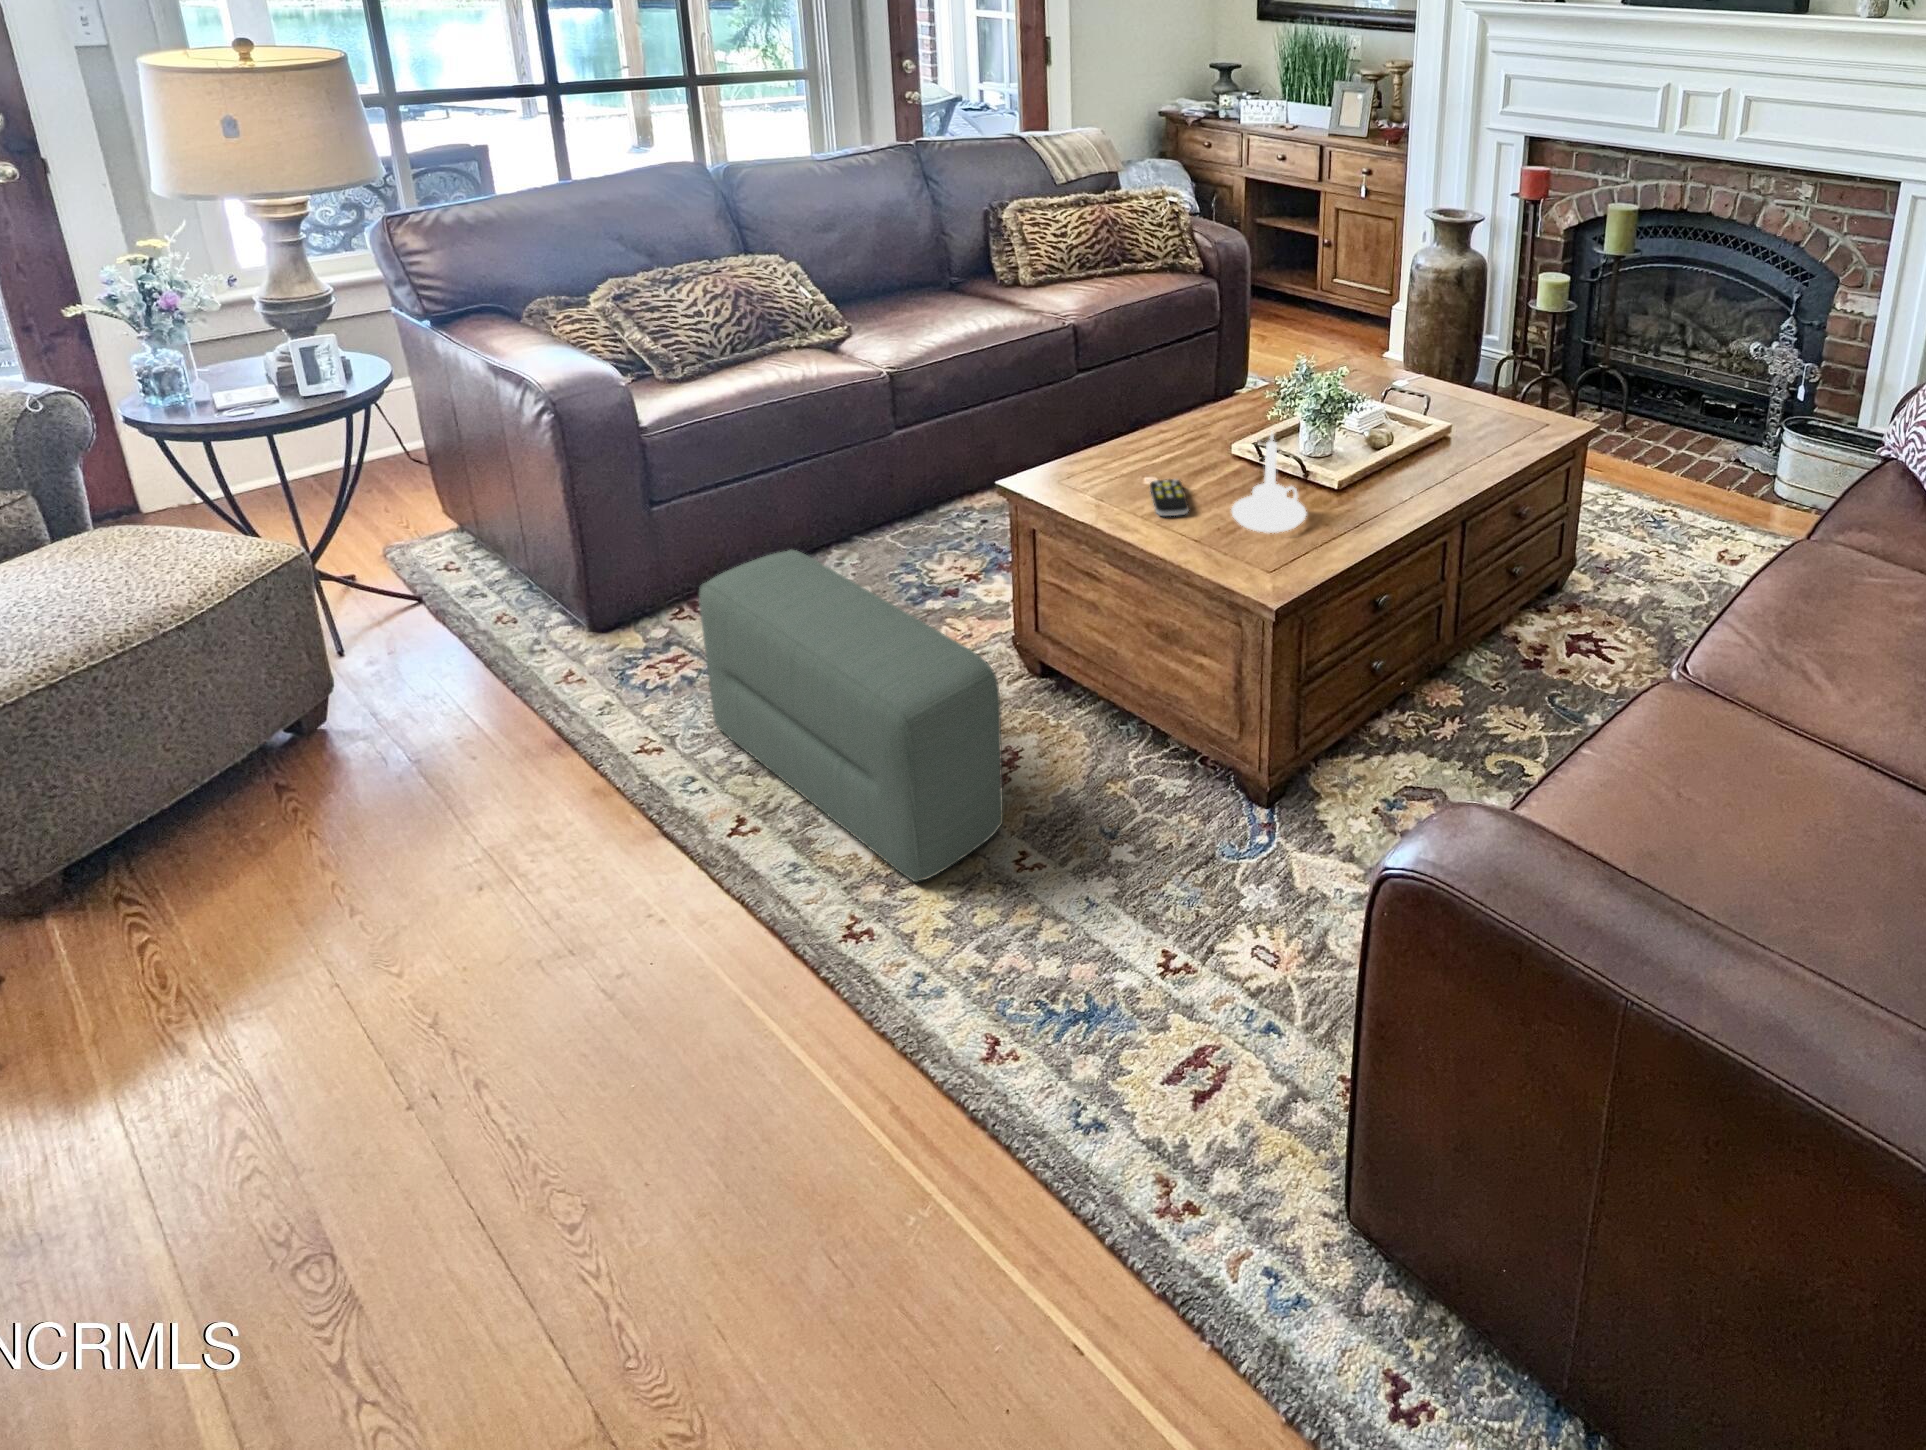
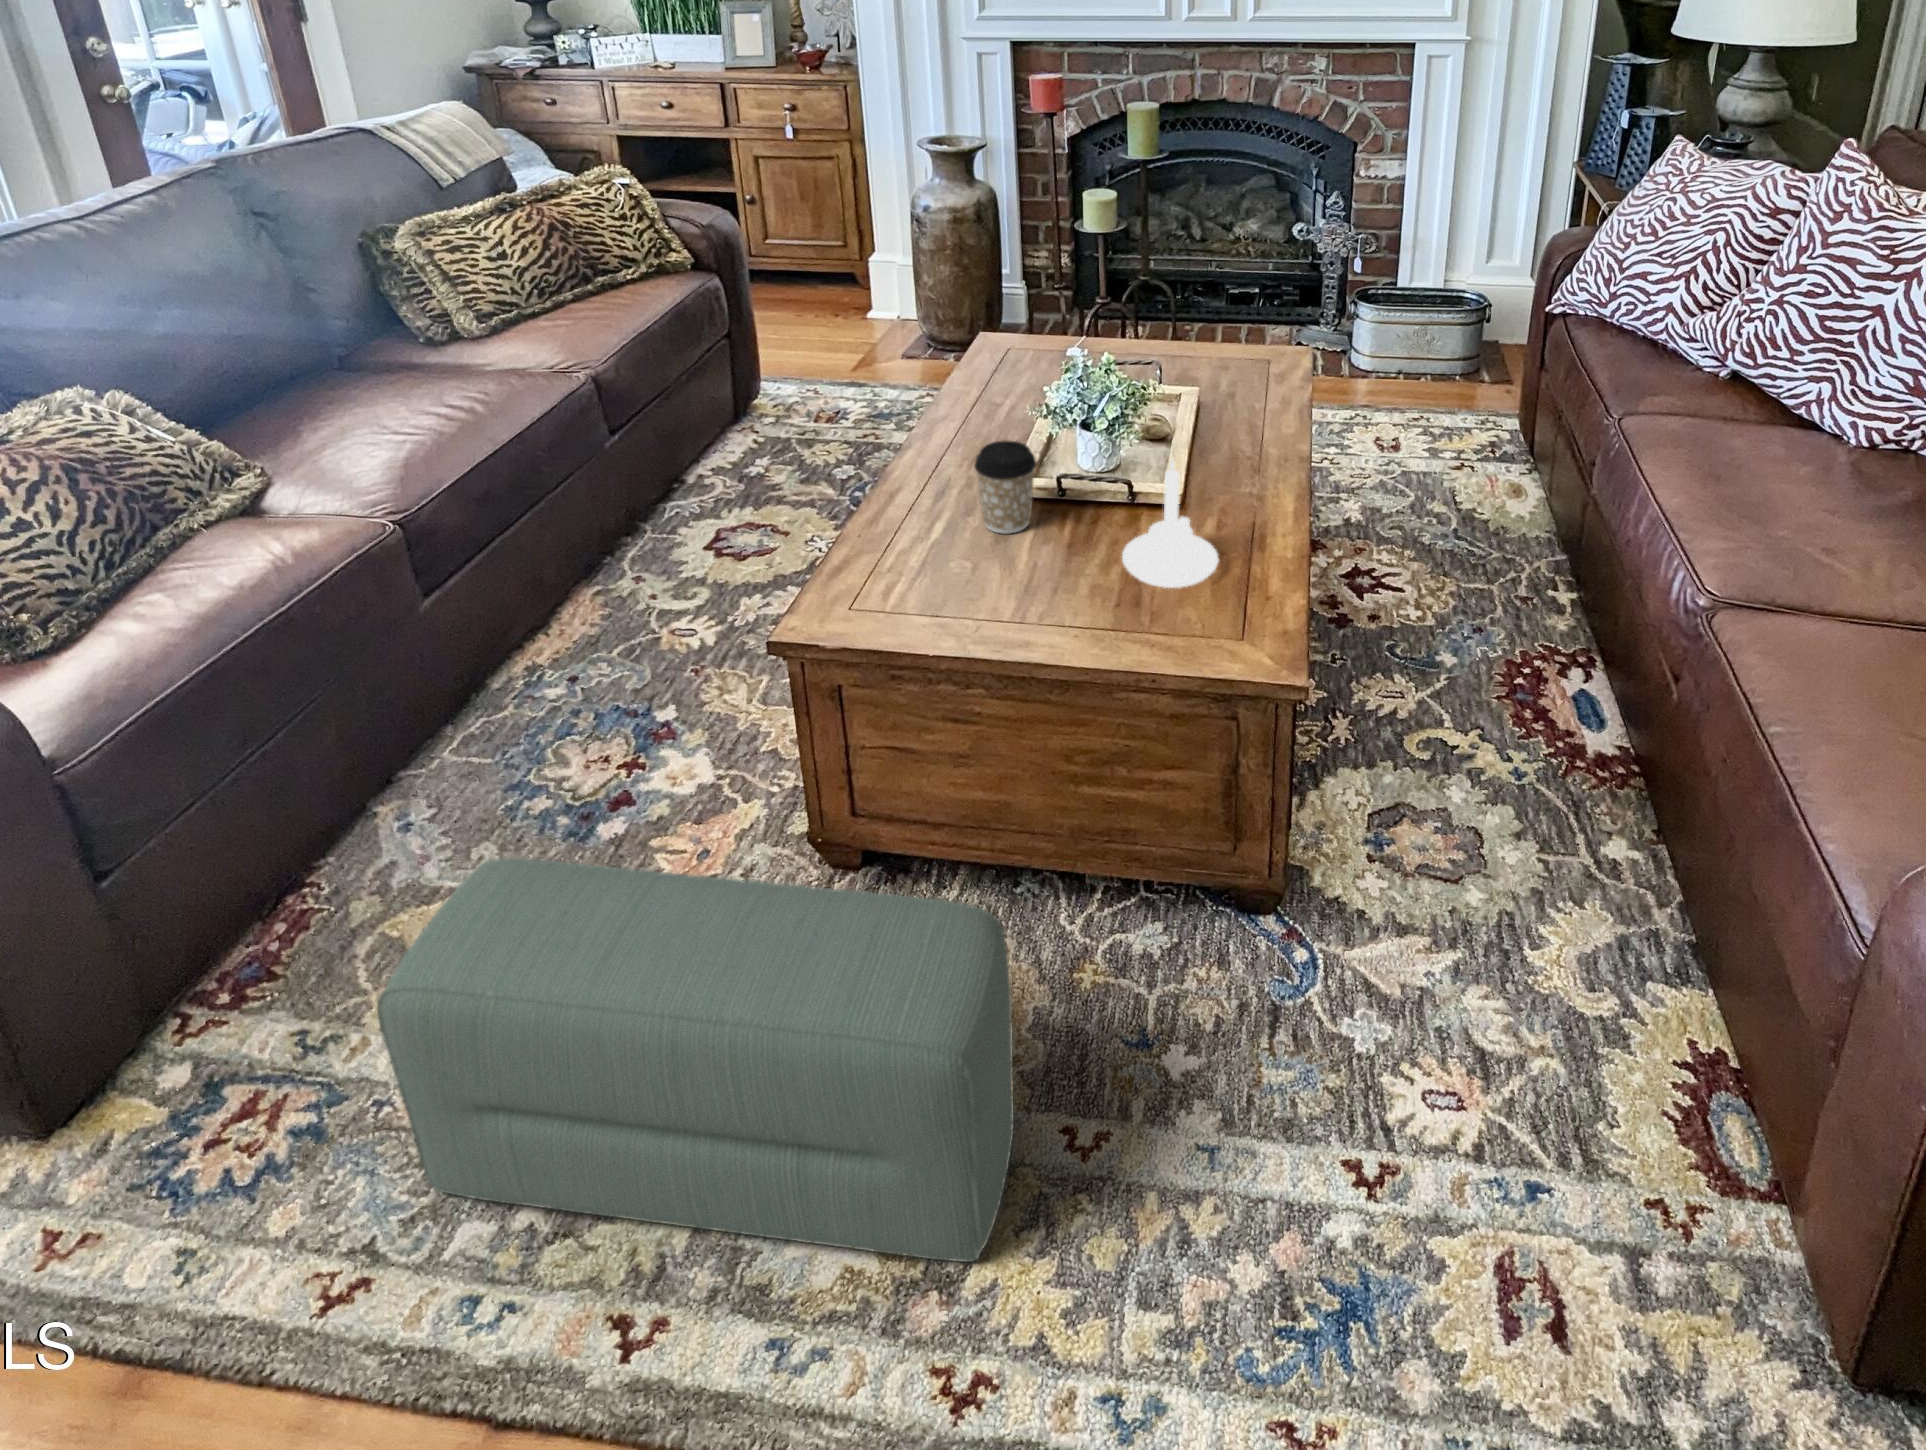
coffee cup: none [1176,403,1223,472] -> present [974,440,1037,534]
remote control: present [1150,479,1189,516] -> none [991,551,1074,608]

